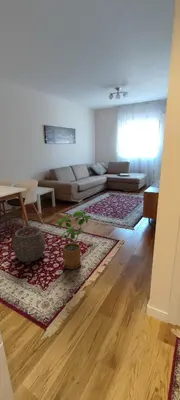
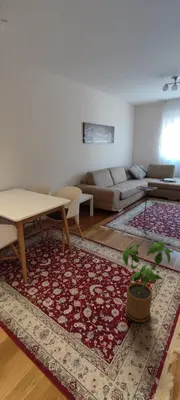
side table: none [85,178,103,217] -> present [136,186,158,230]
woven basket: present [13,227,45,262] -> none [56,253,98,303]

